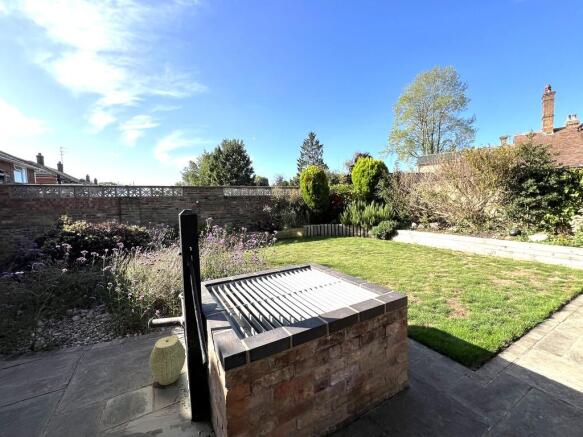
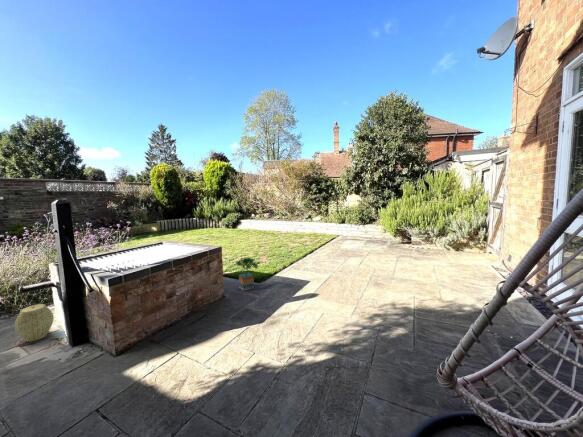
potted tree: none [426,316,480,385] -> present [236,258,258,291]

